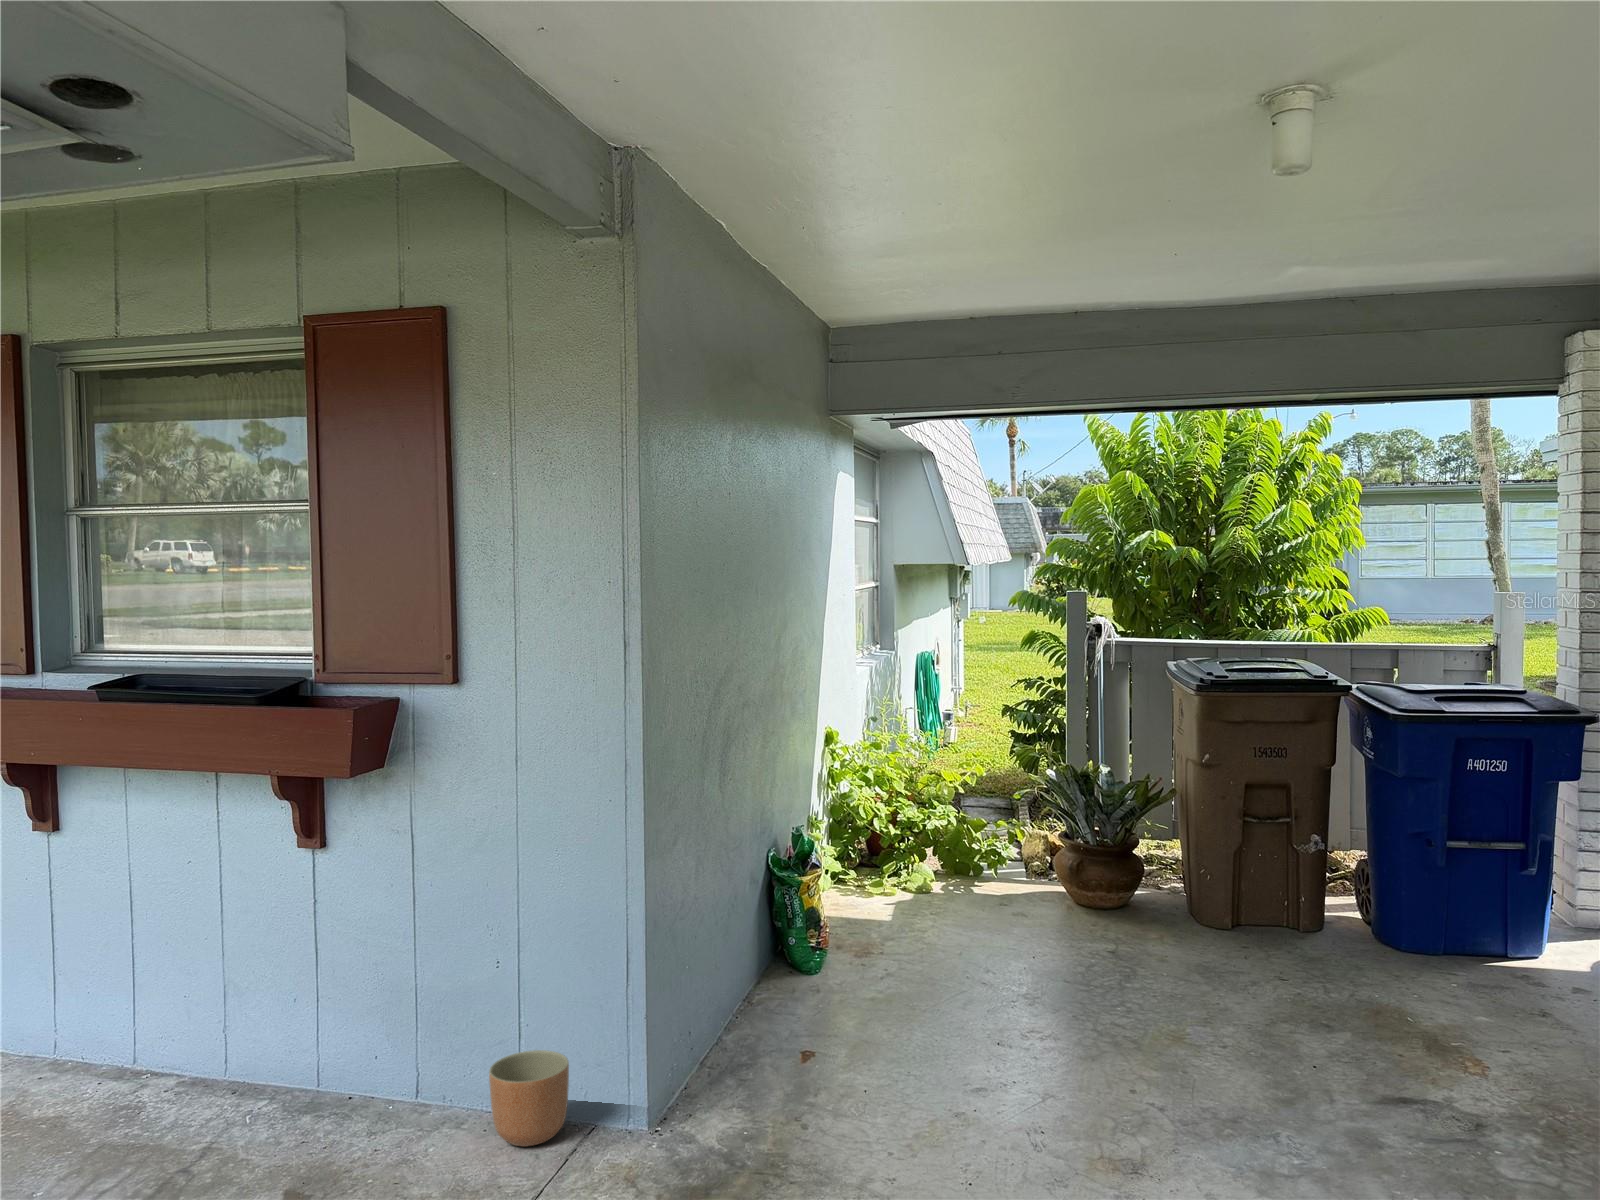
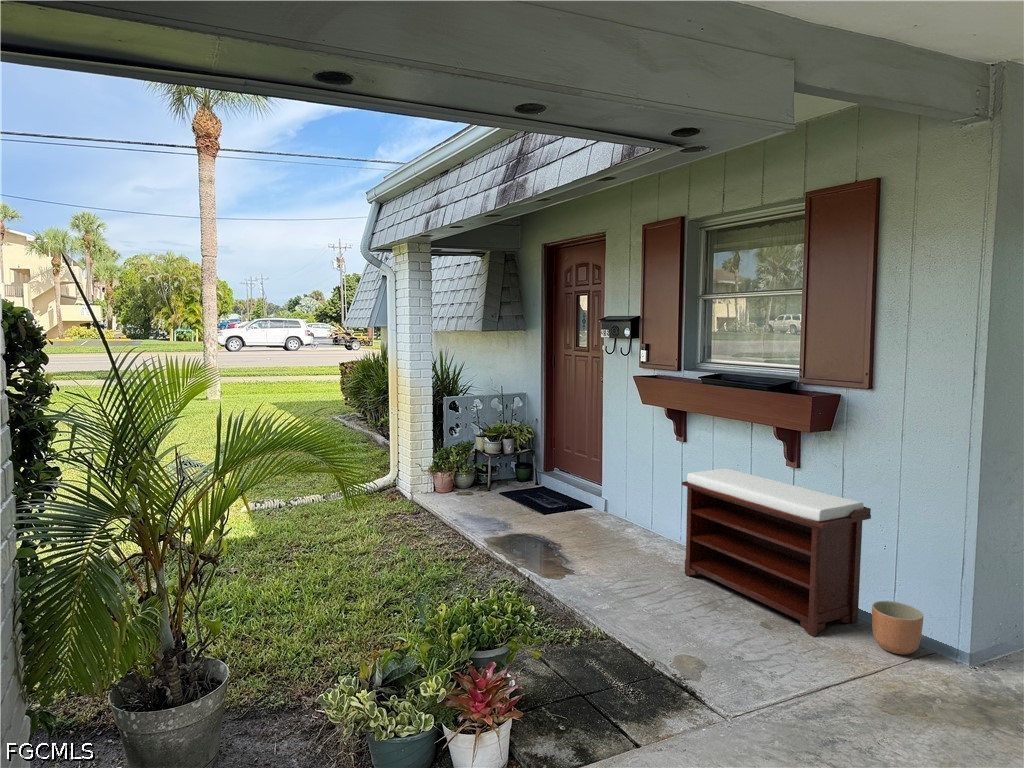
bench: none [59,880,469,1176] -> present [682,468,871,637]

